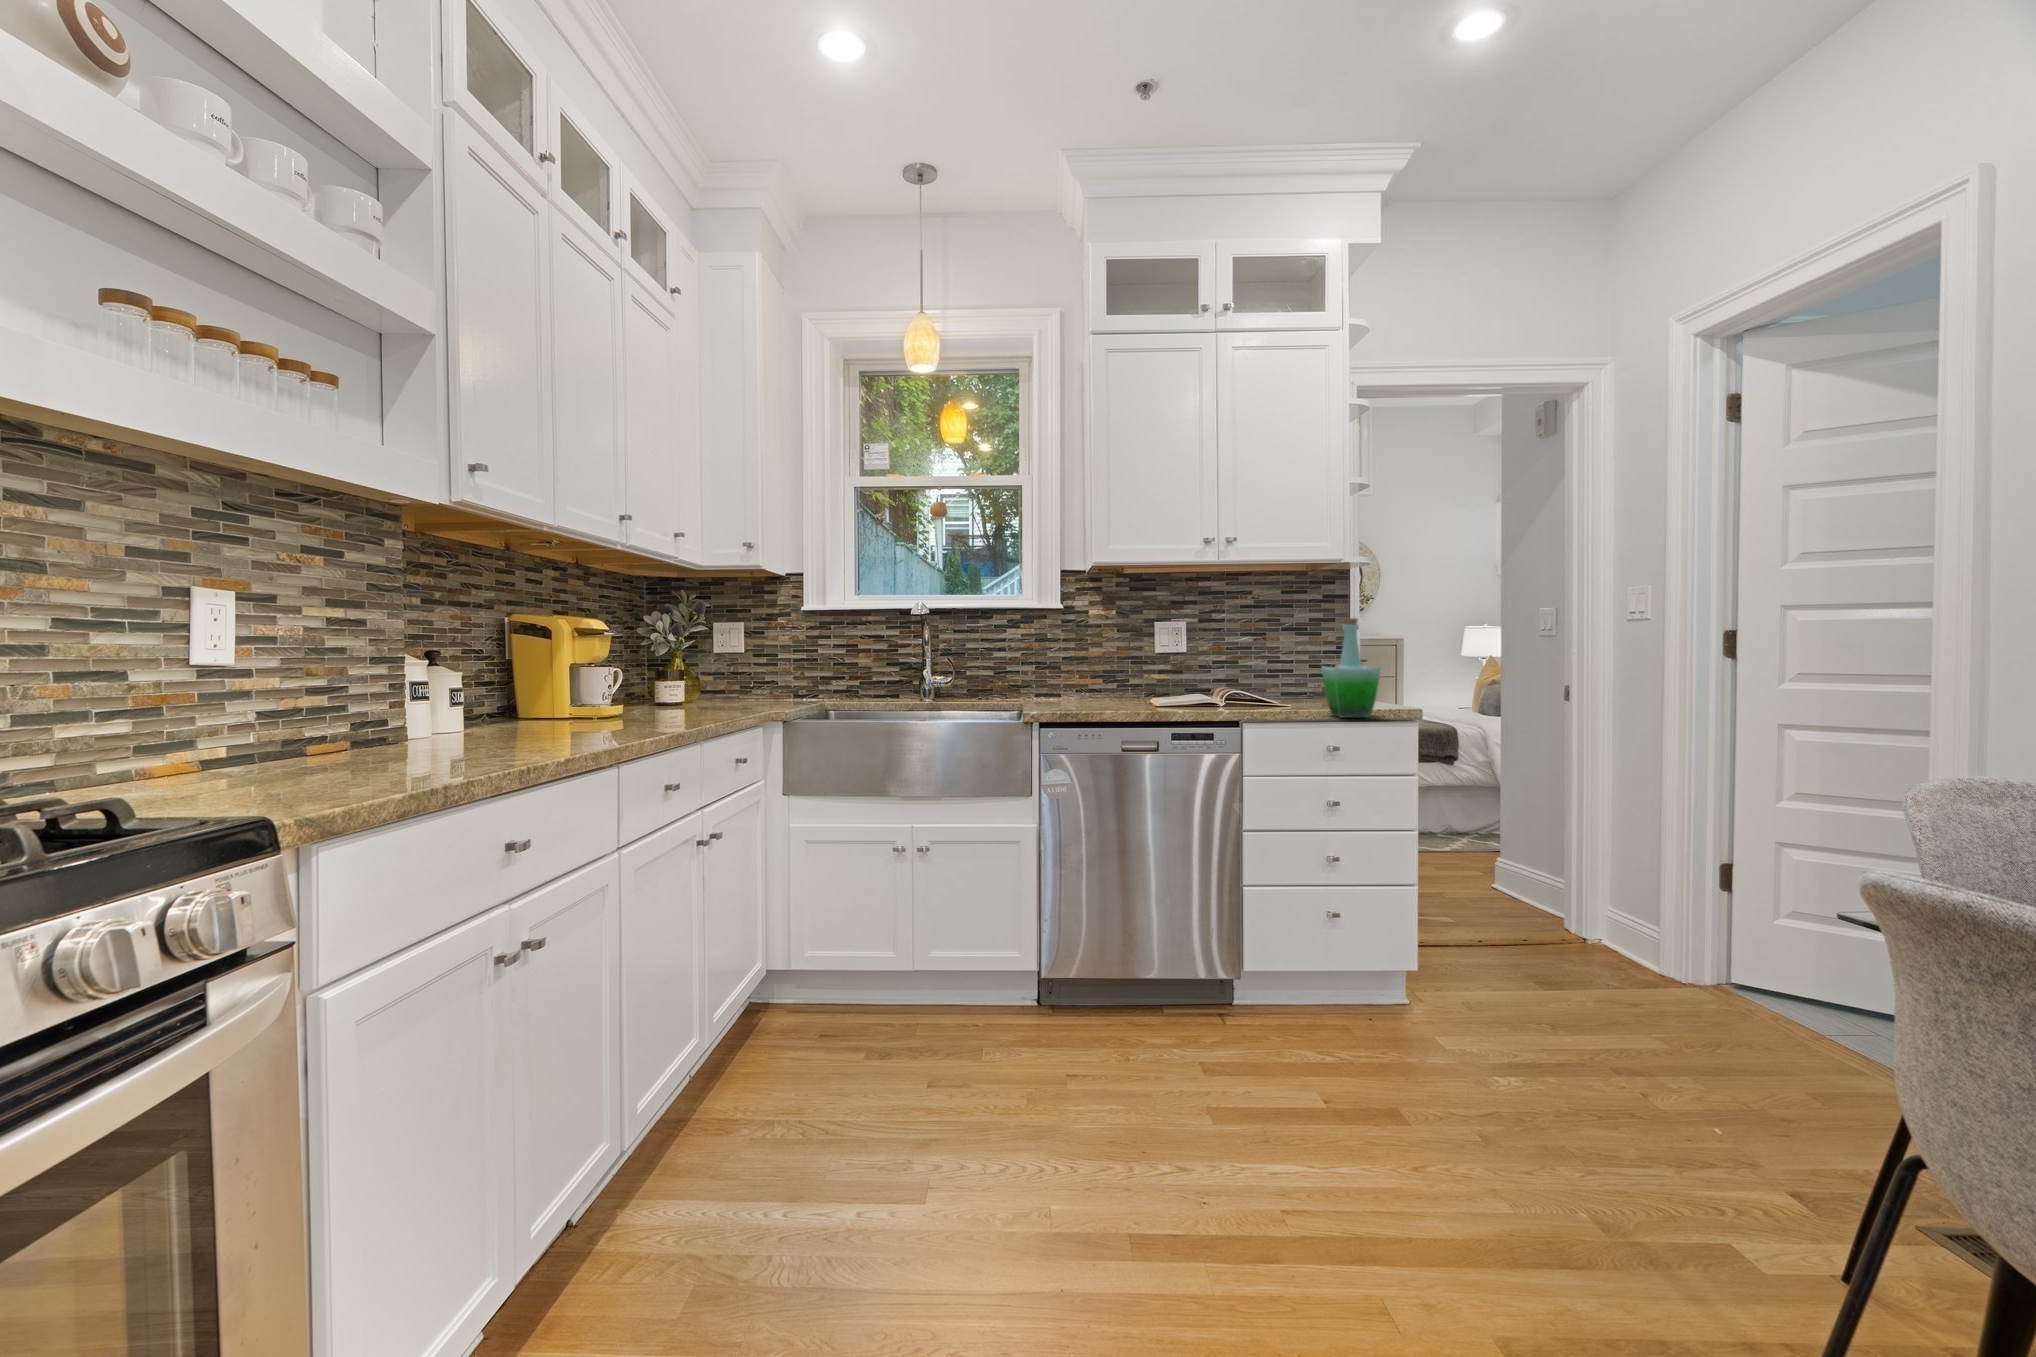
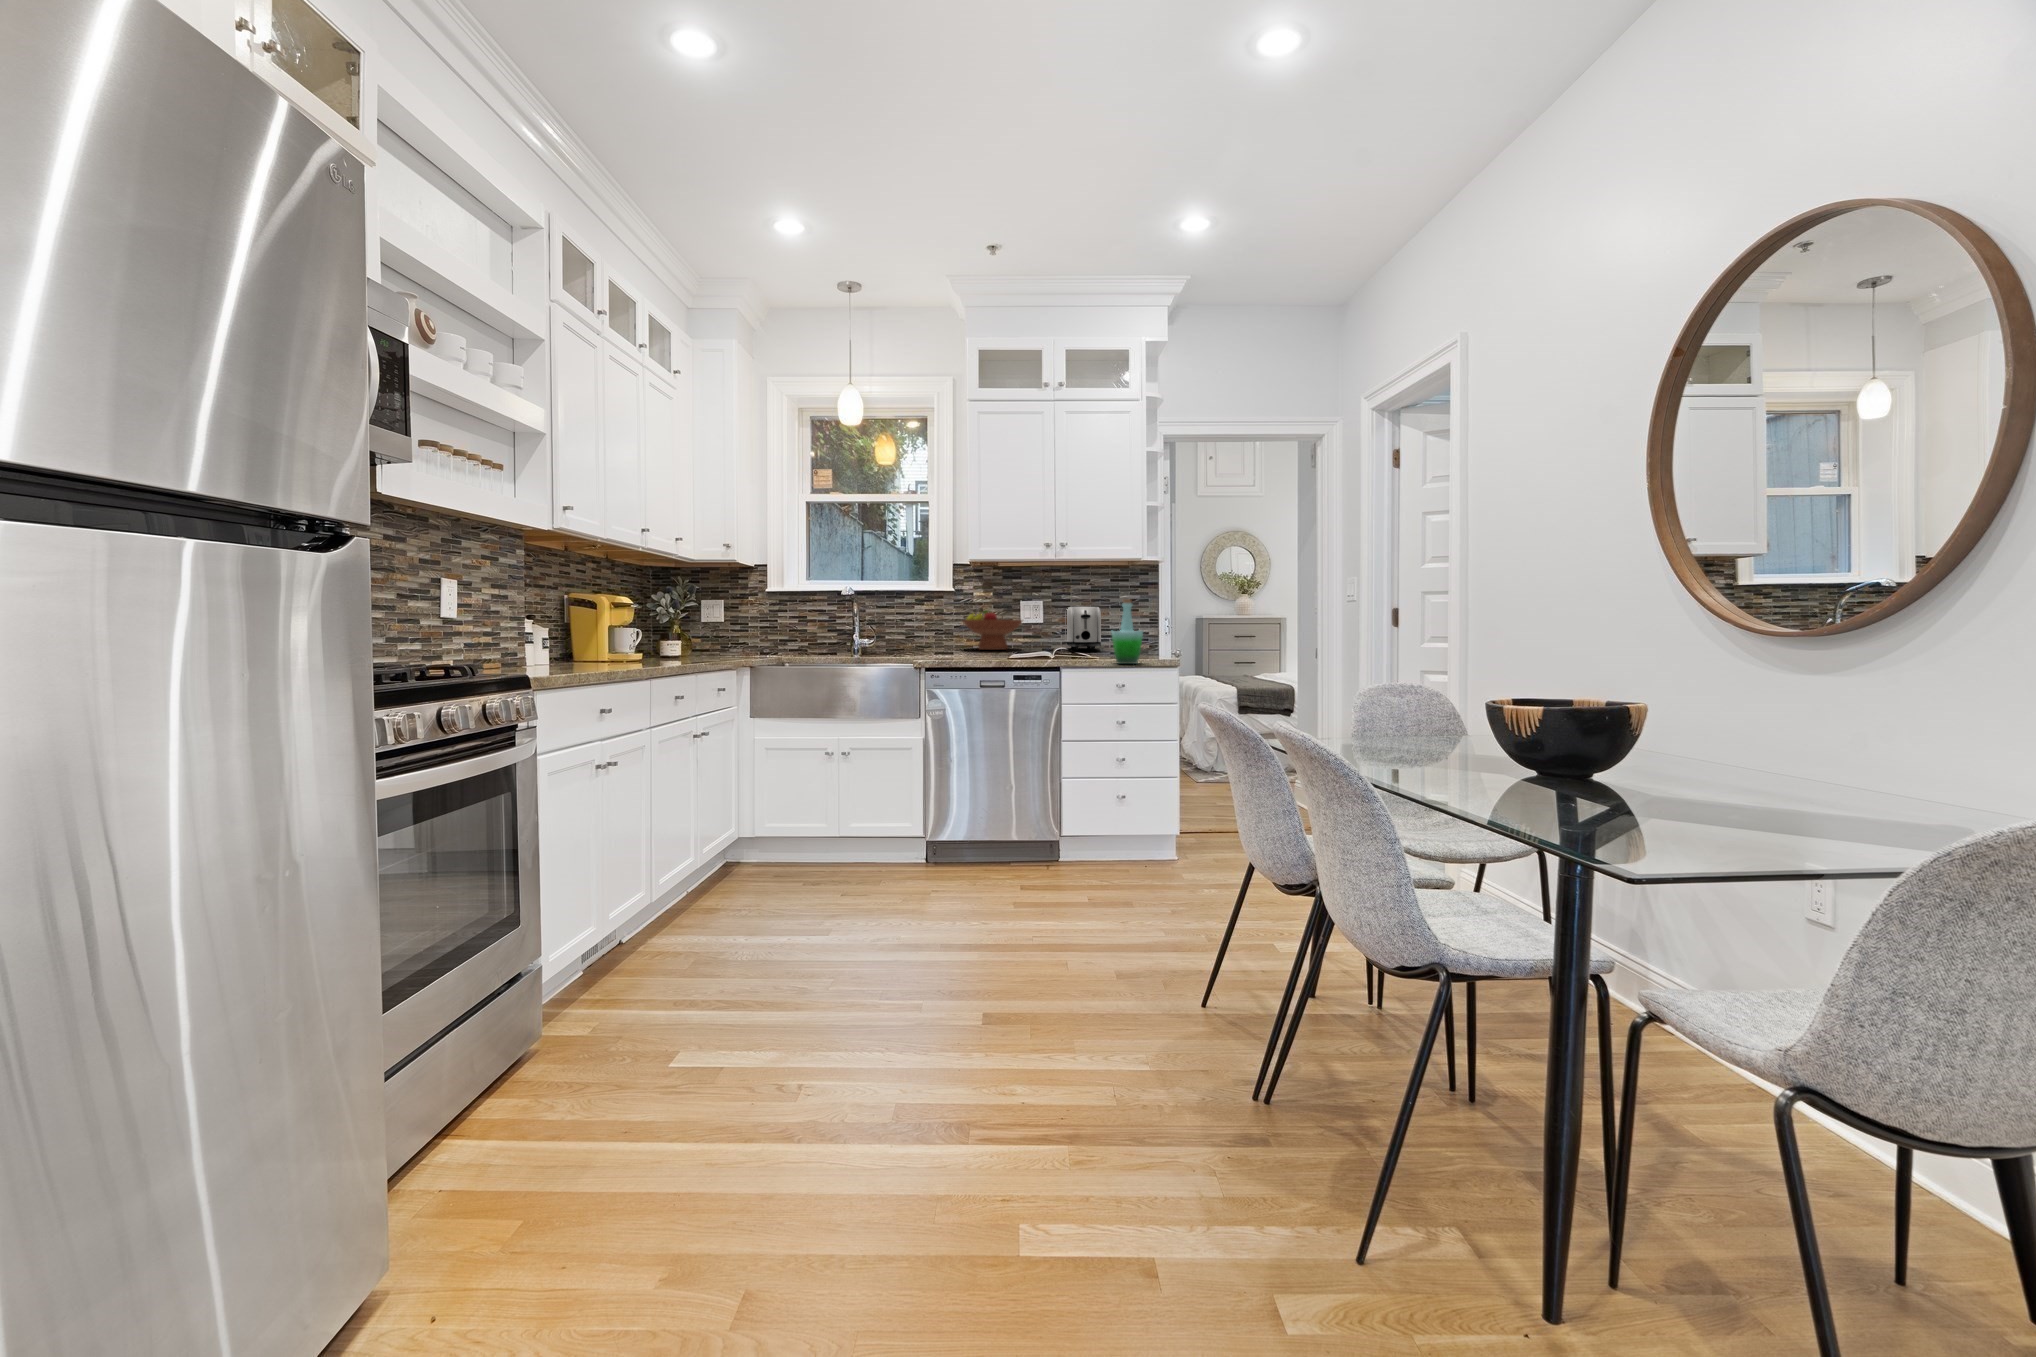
toaster: none [1214,629,1274,691] -> present [1065,607,1101,650]
fruit bowl: none [1073,631,1161,690] -> present [963,609,1022,650]

